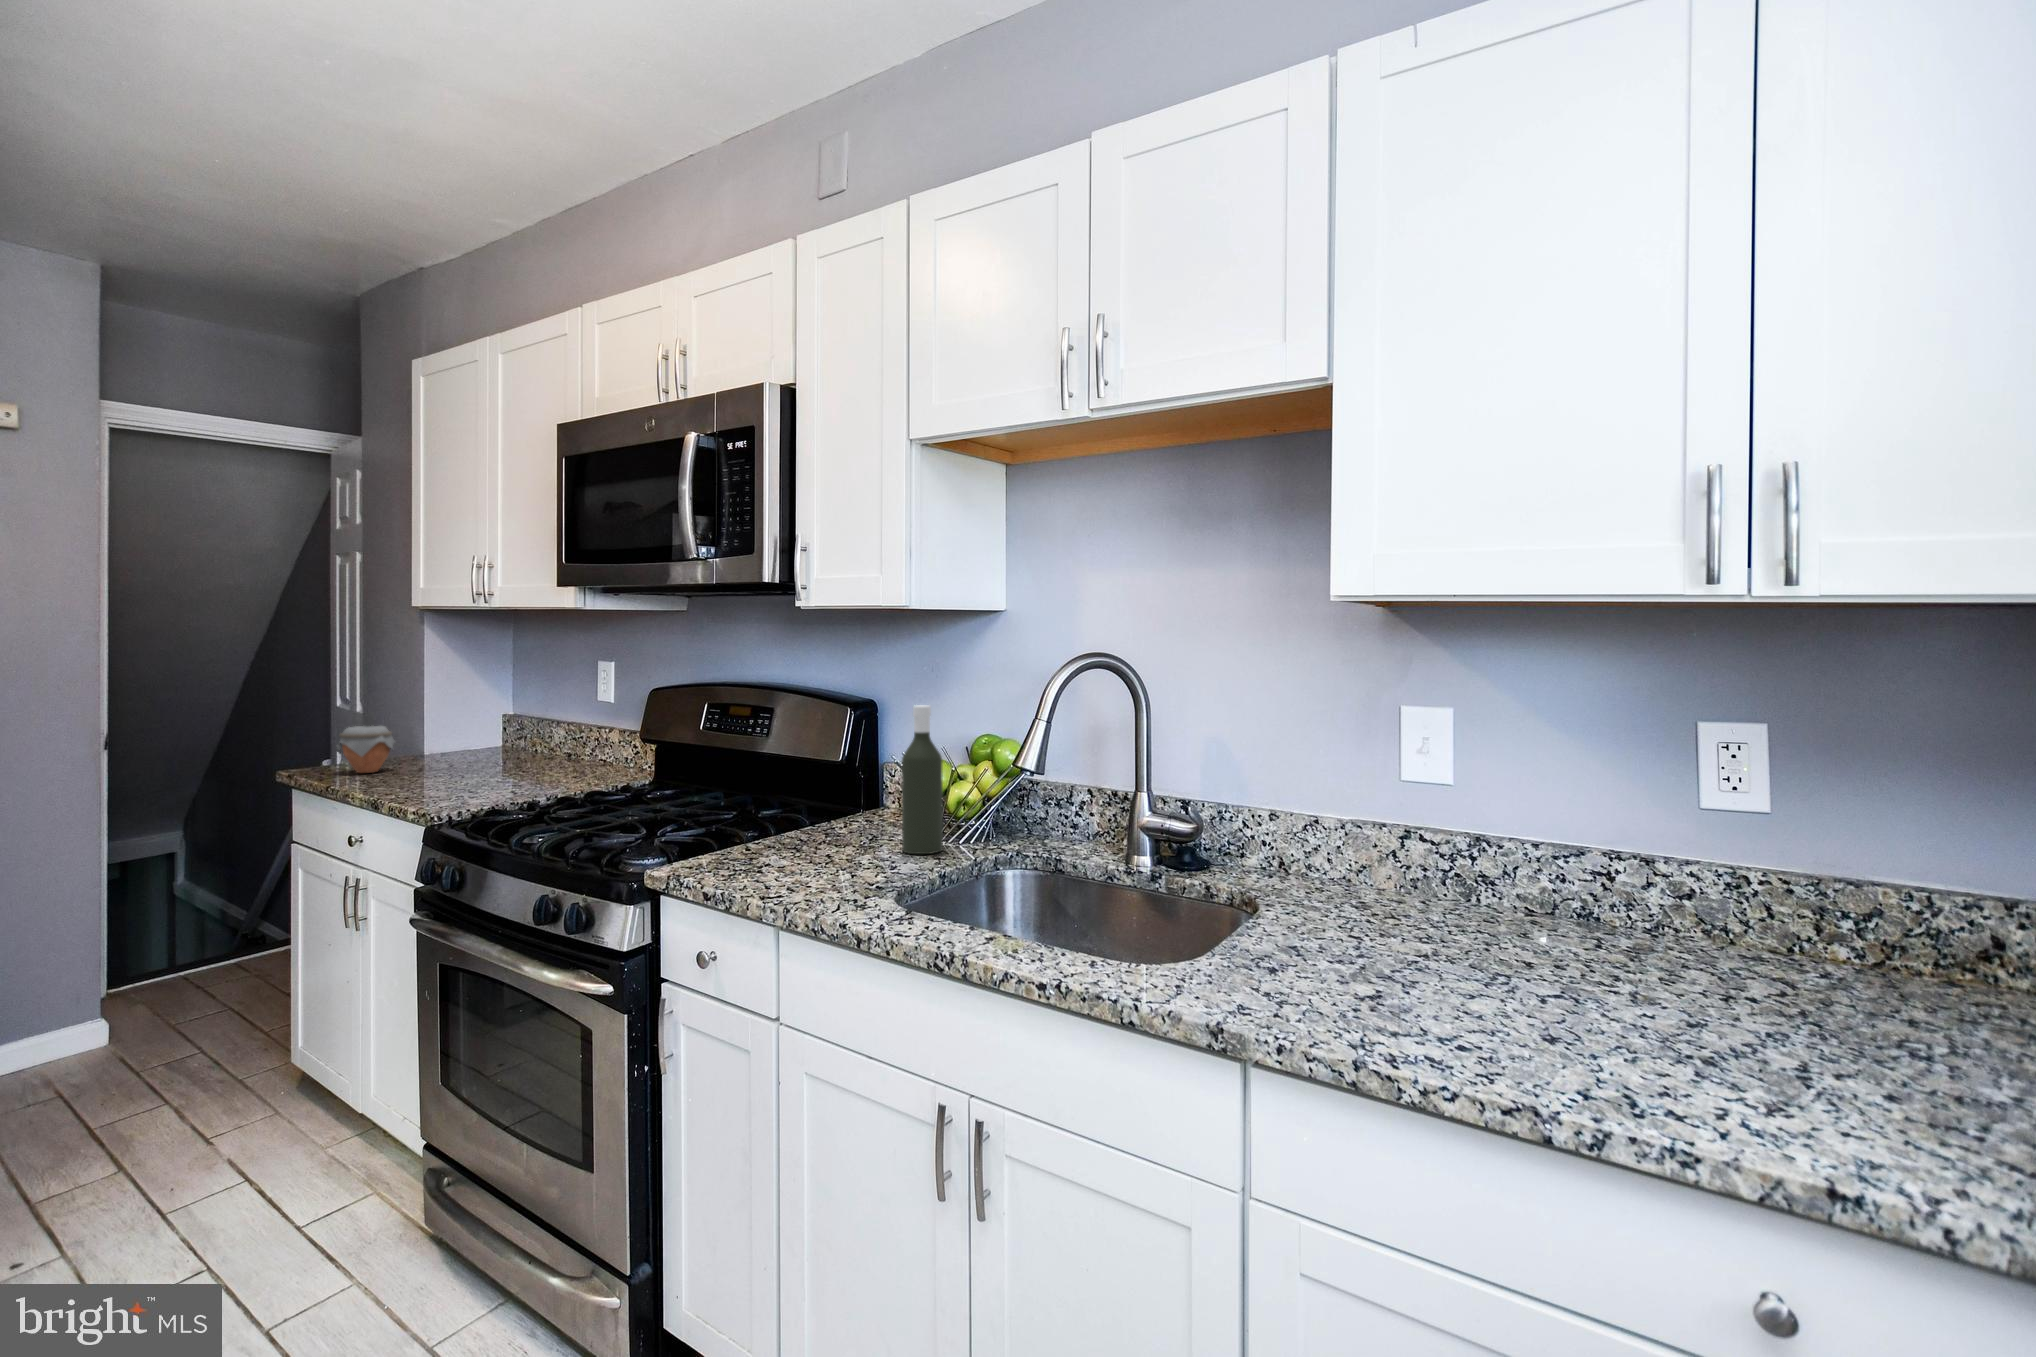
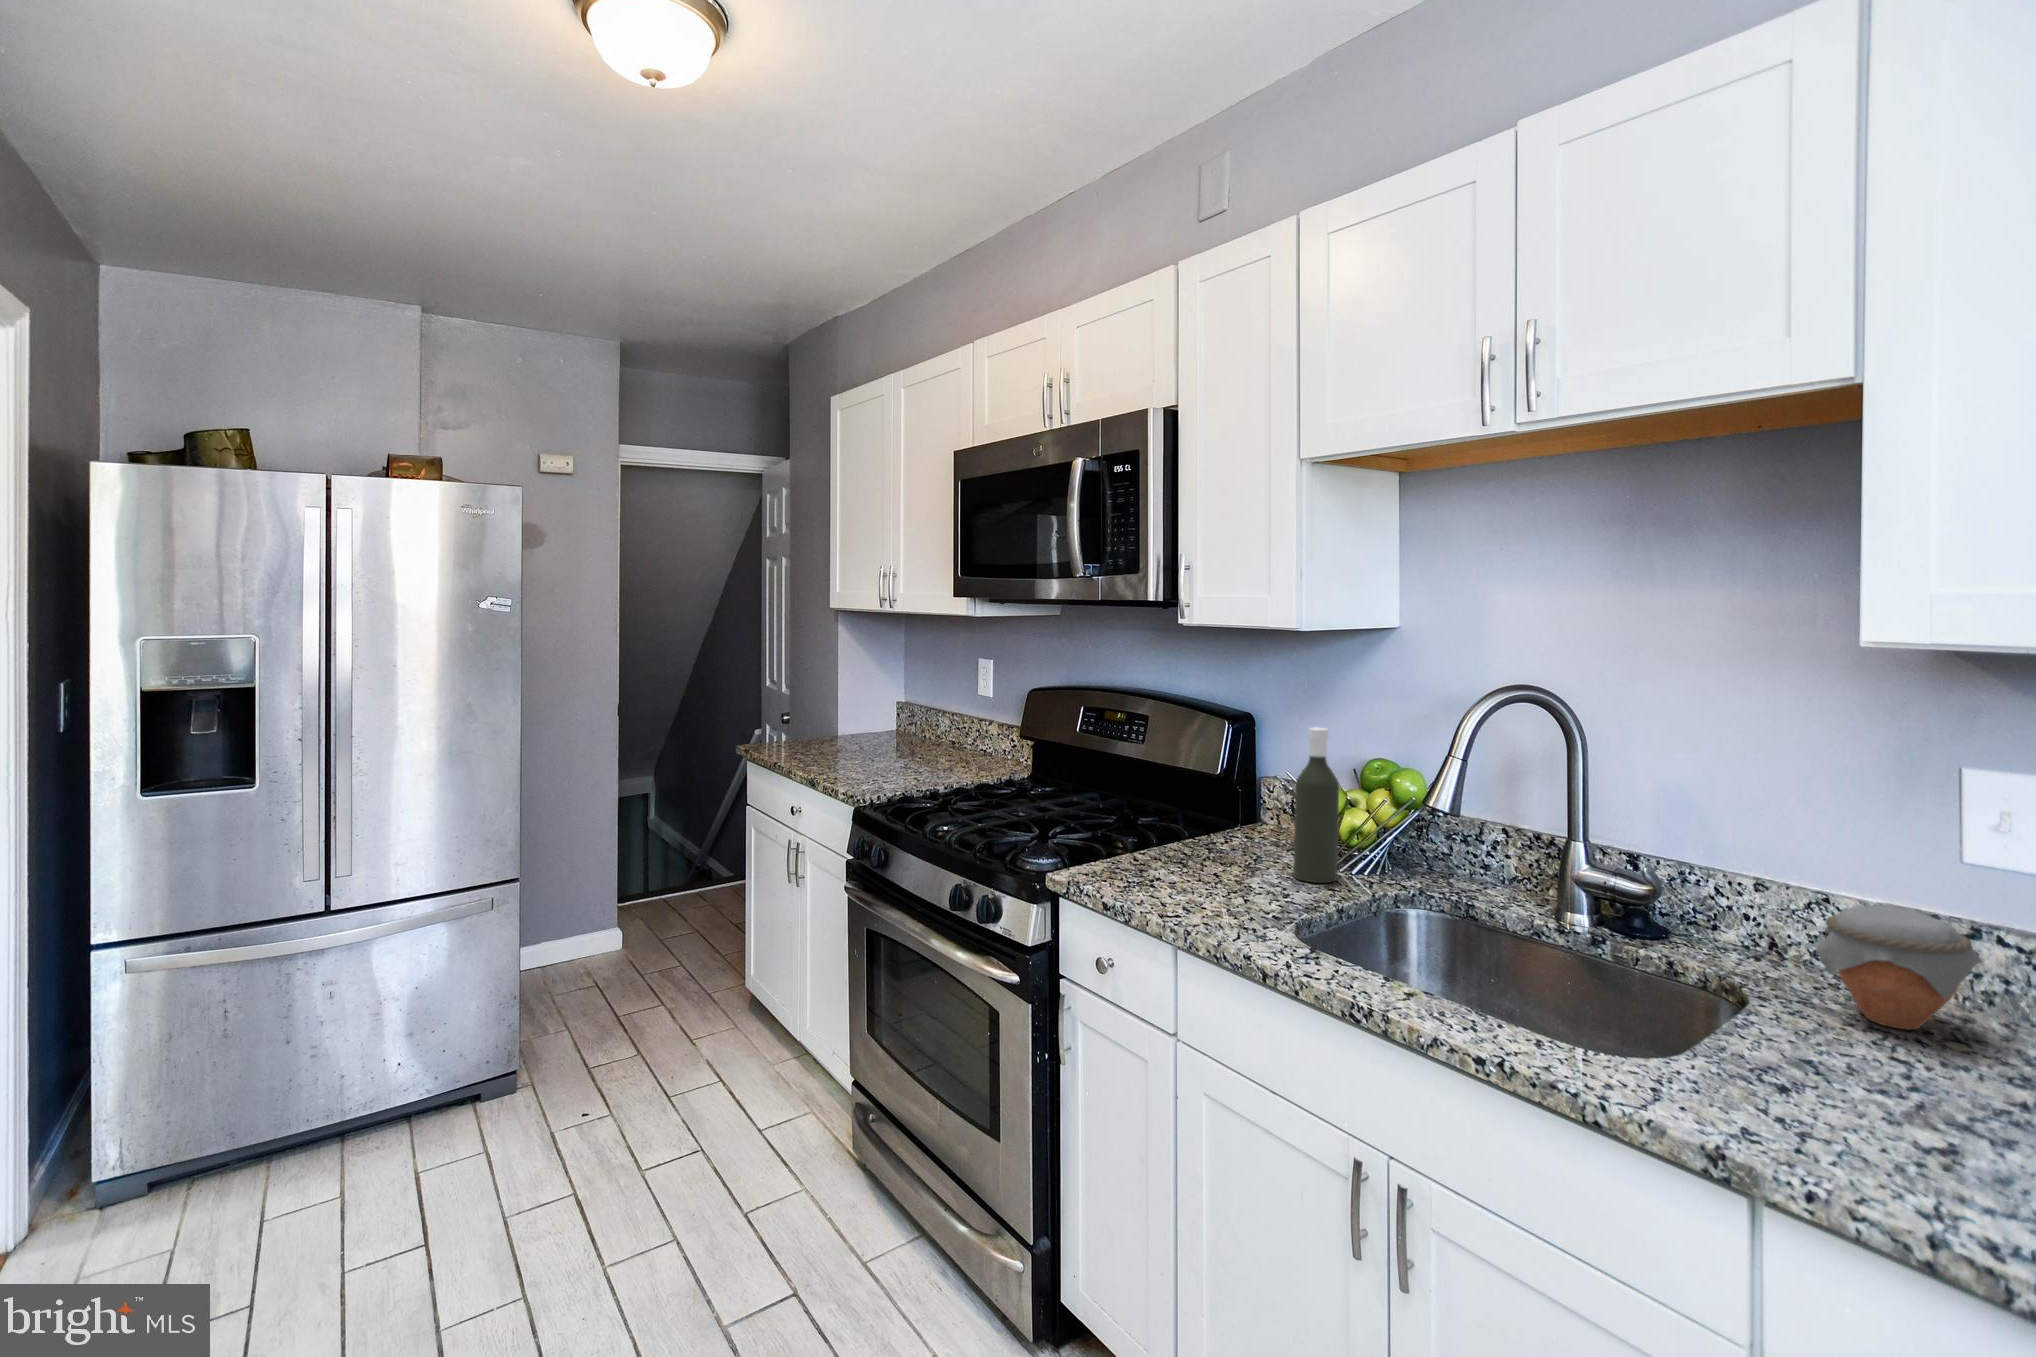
jar: present [337,726,395,773] -> present [1815,905,1982,1030]

